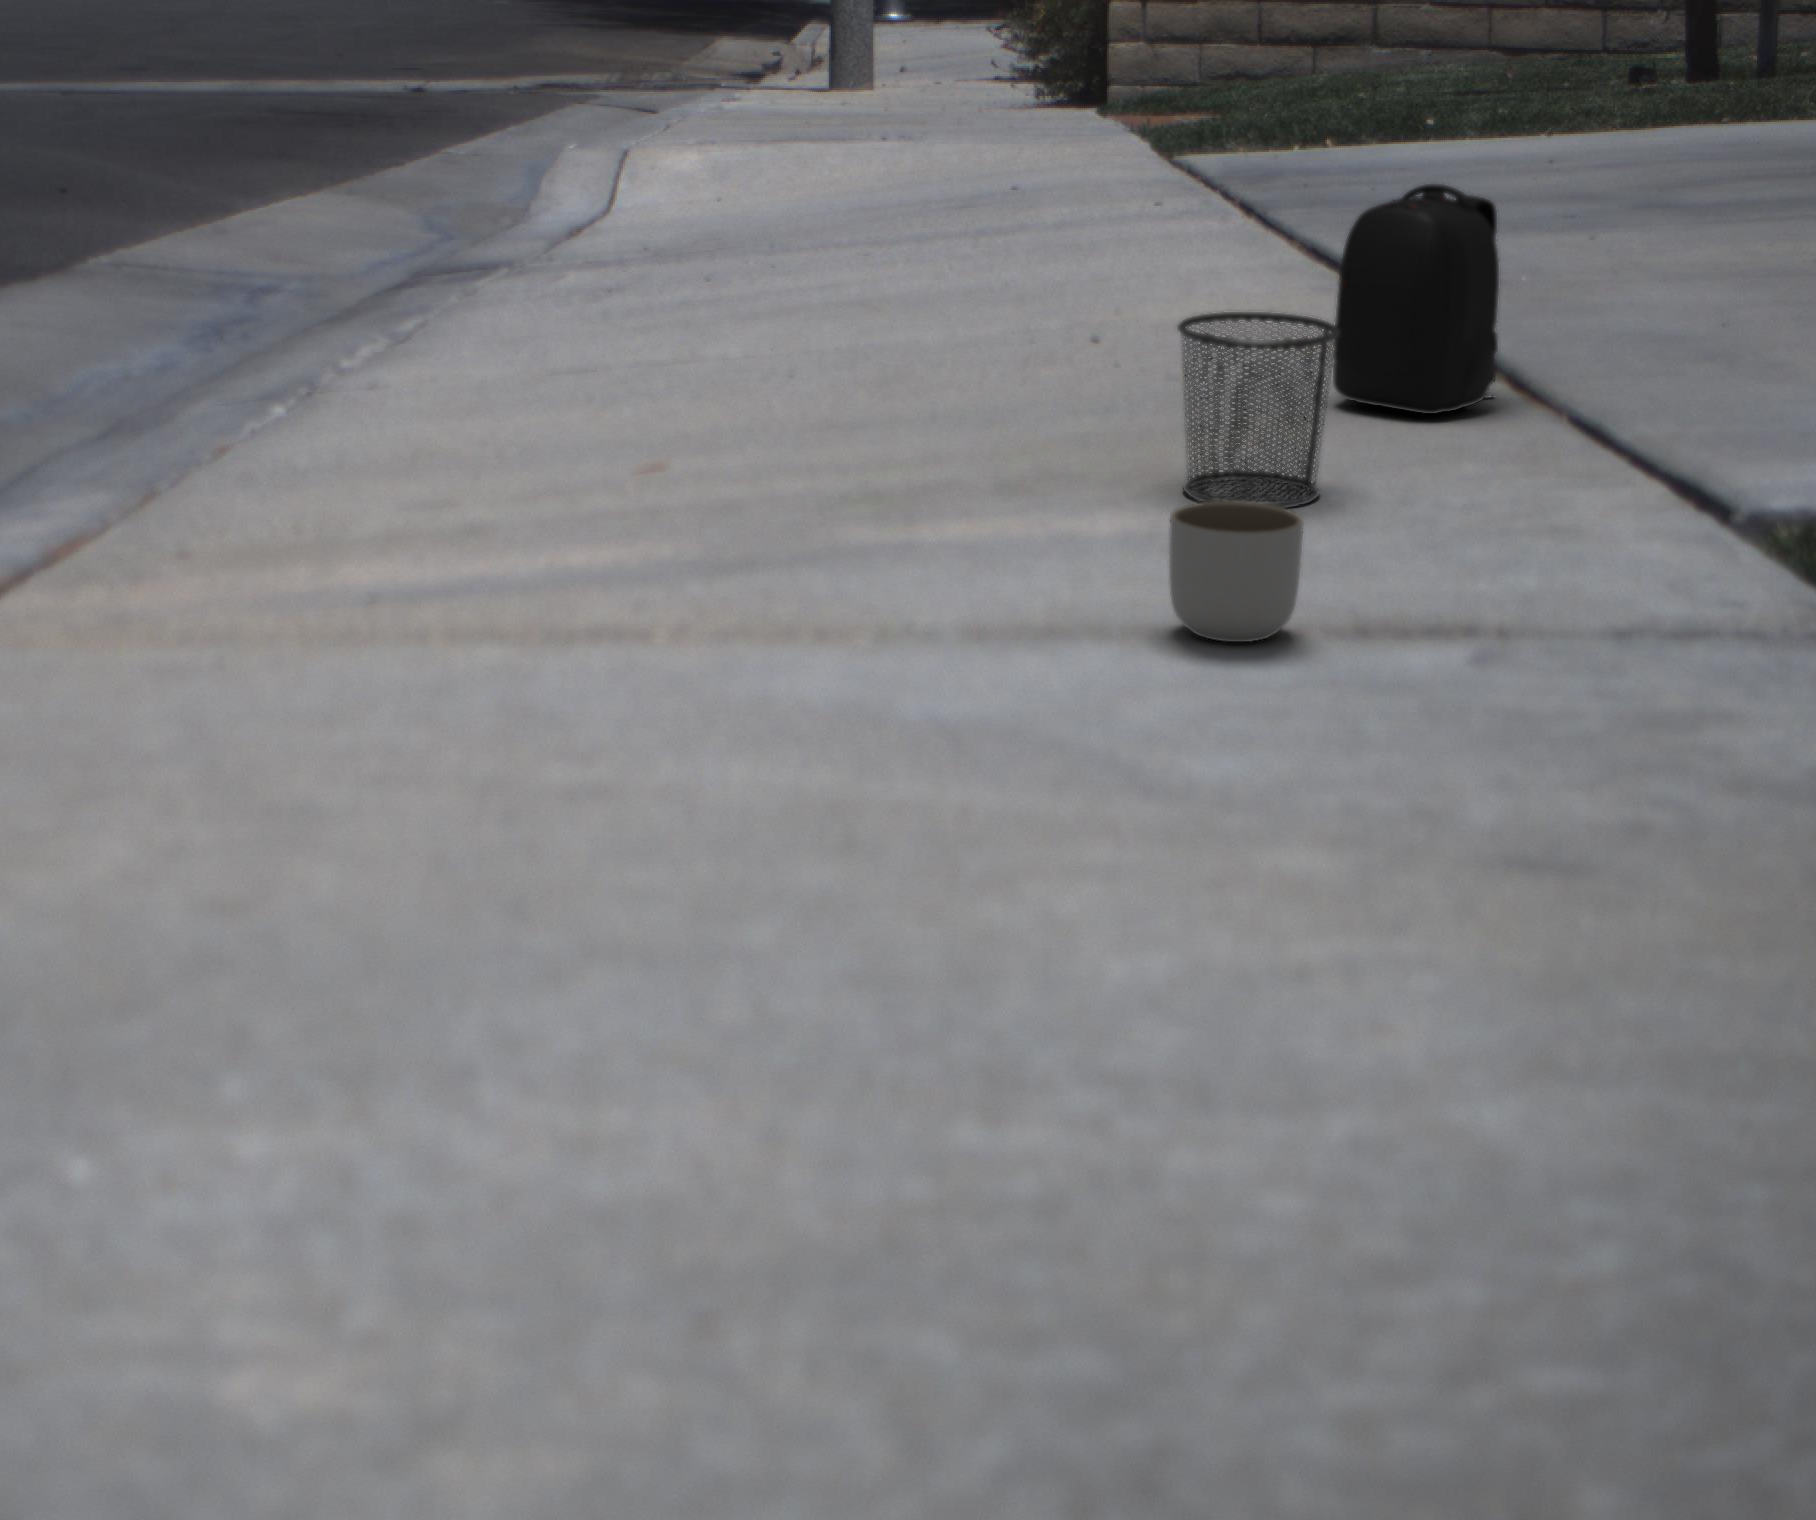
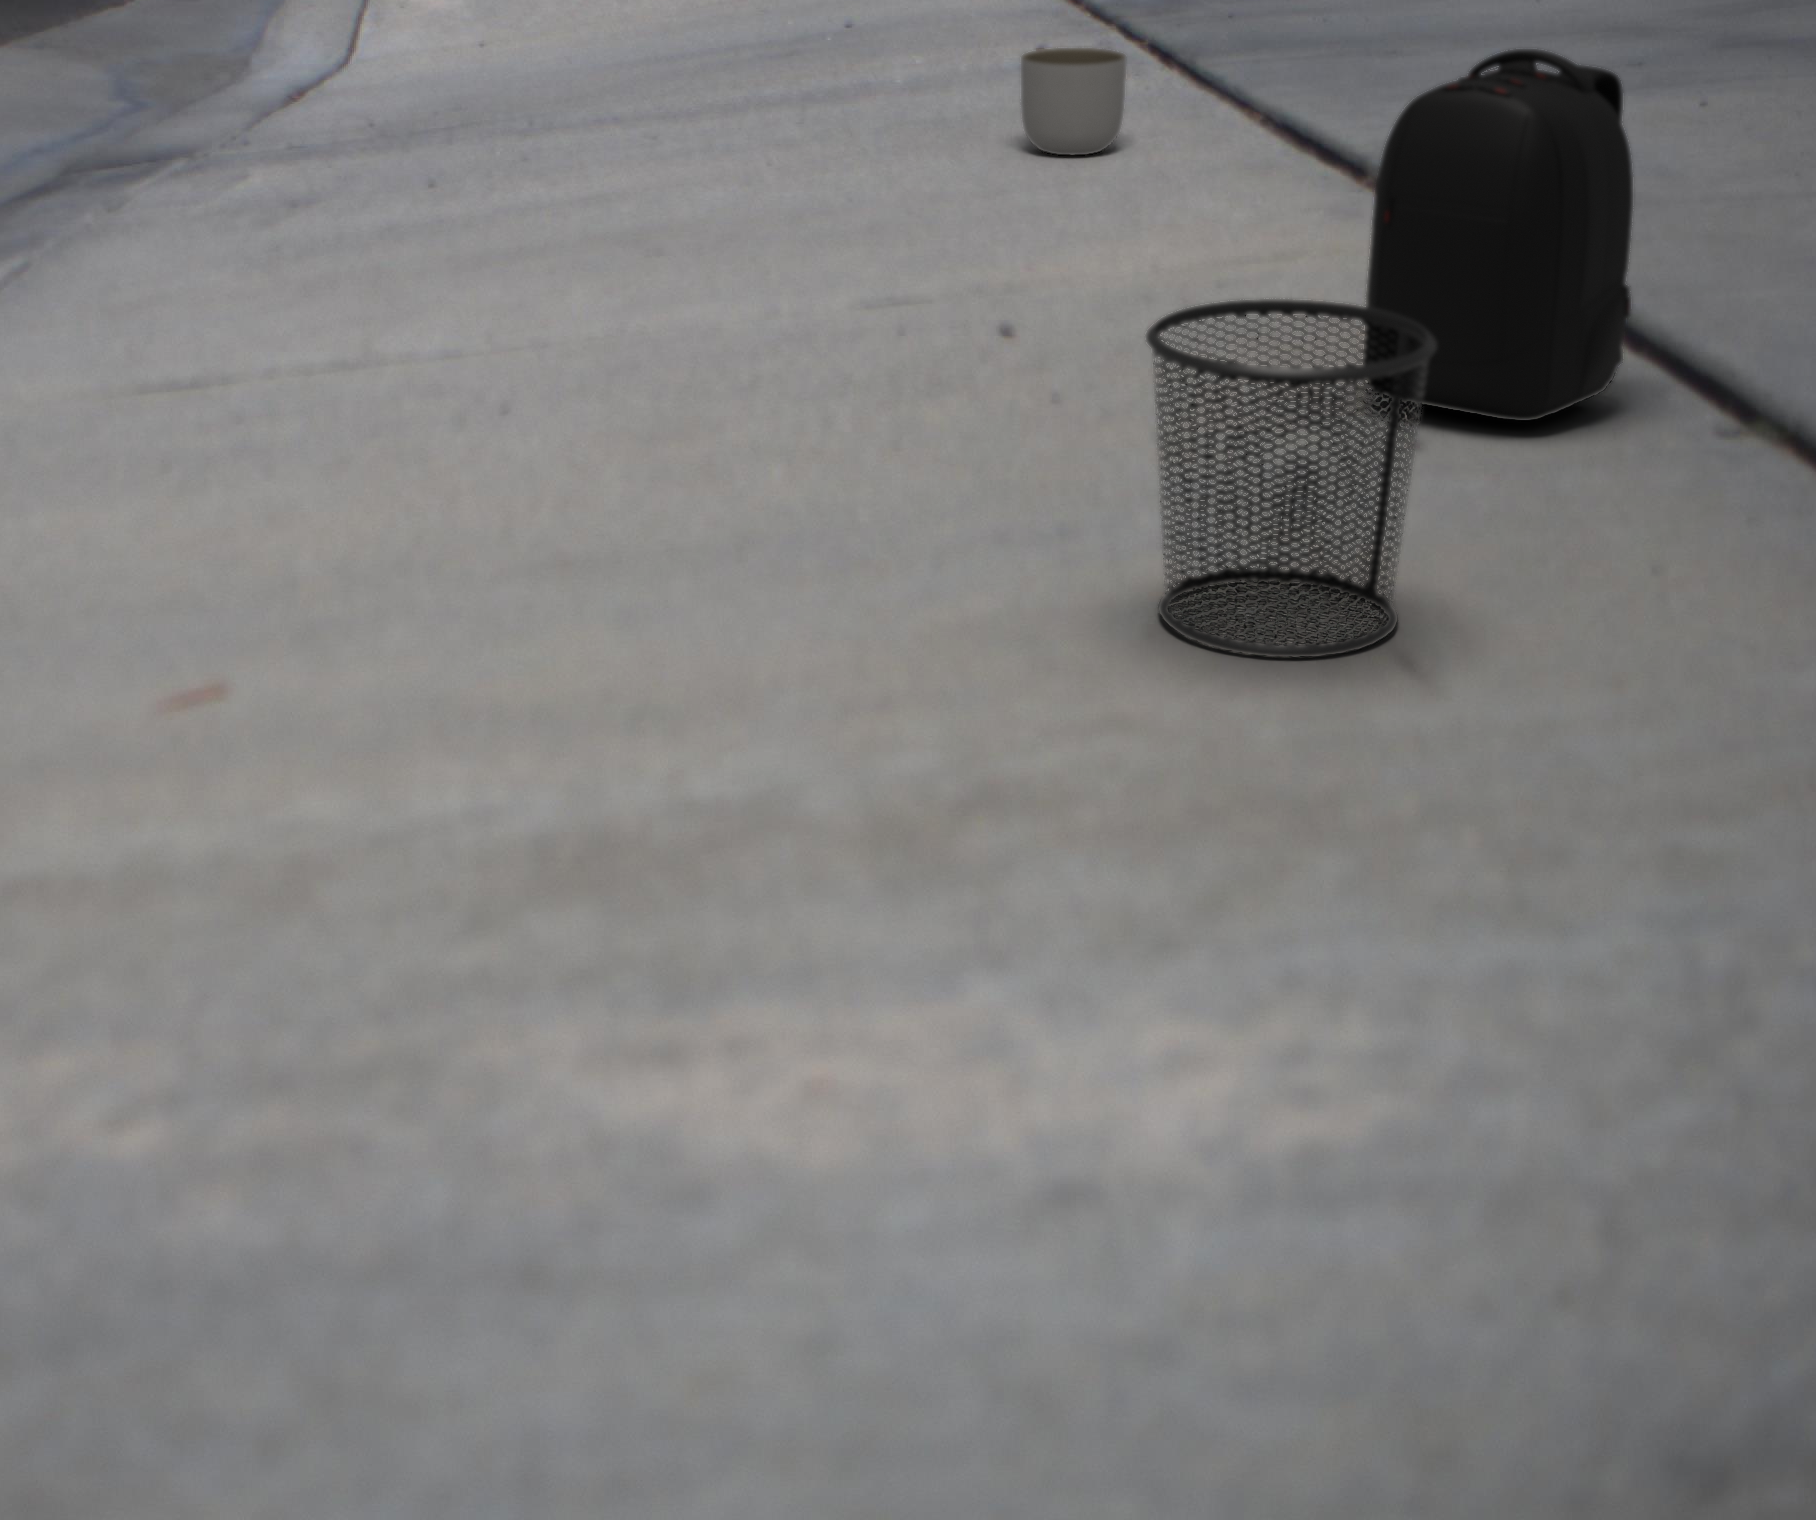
planter: present [1169,501,1304,642] -> present [1021,48,1127,155]

